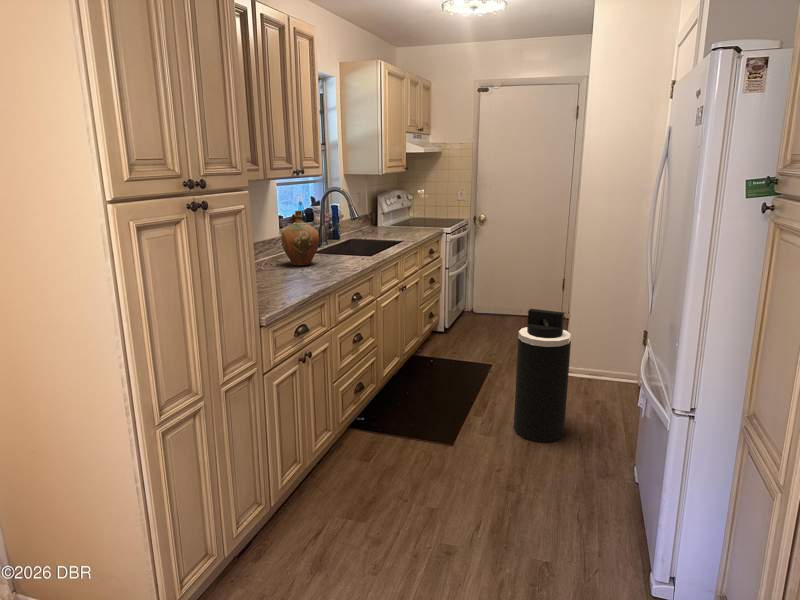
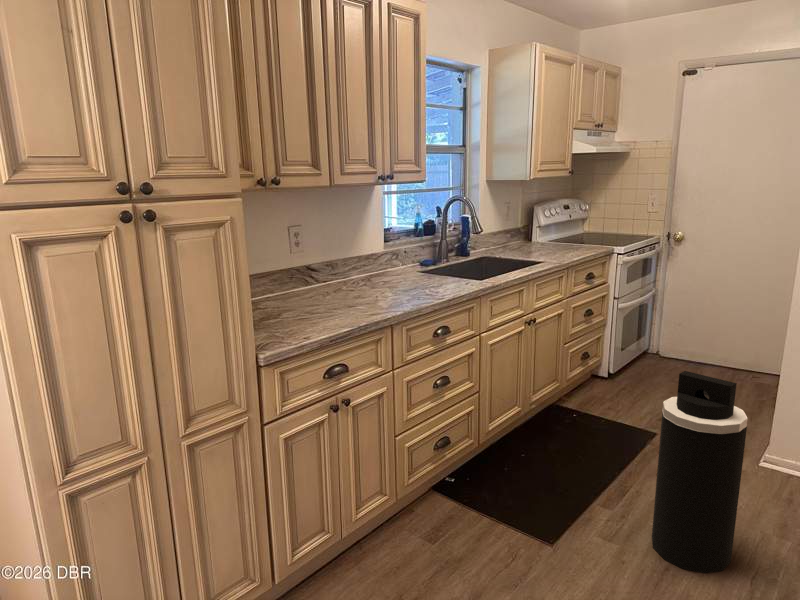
ceramic jug: present [281,211,319,265] -> none [368,223,411,287]

